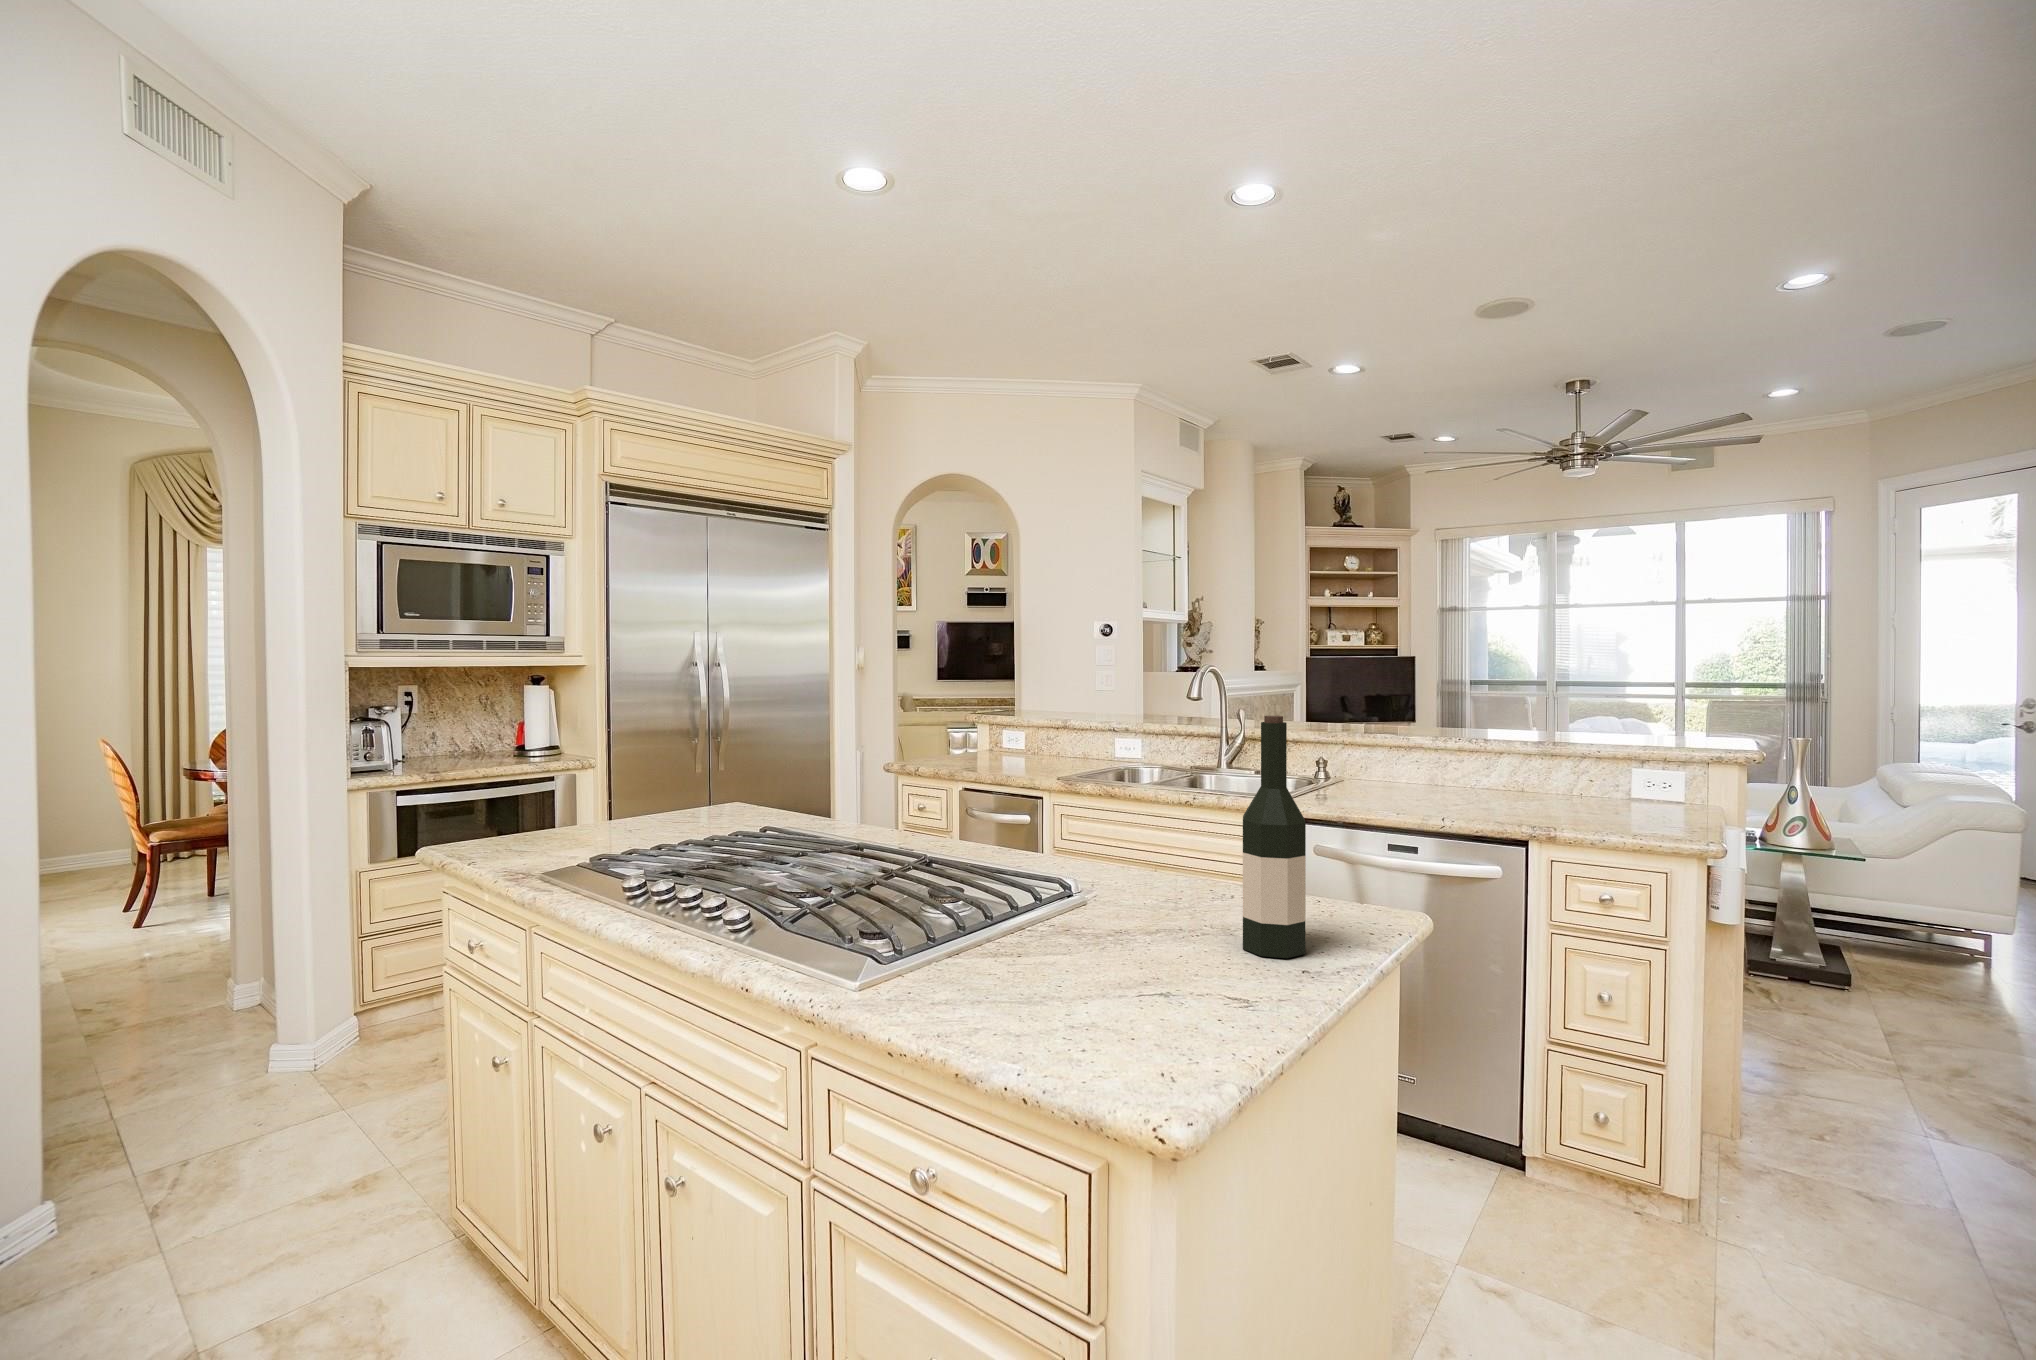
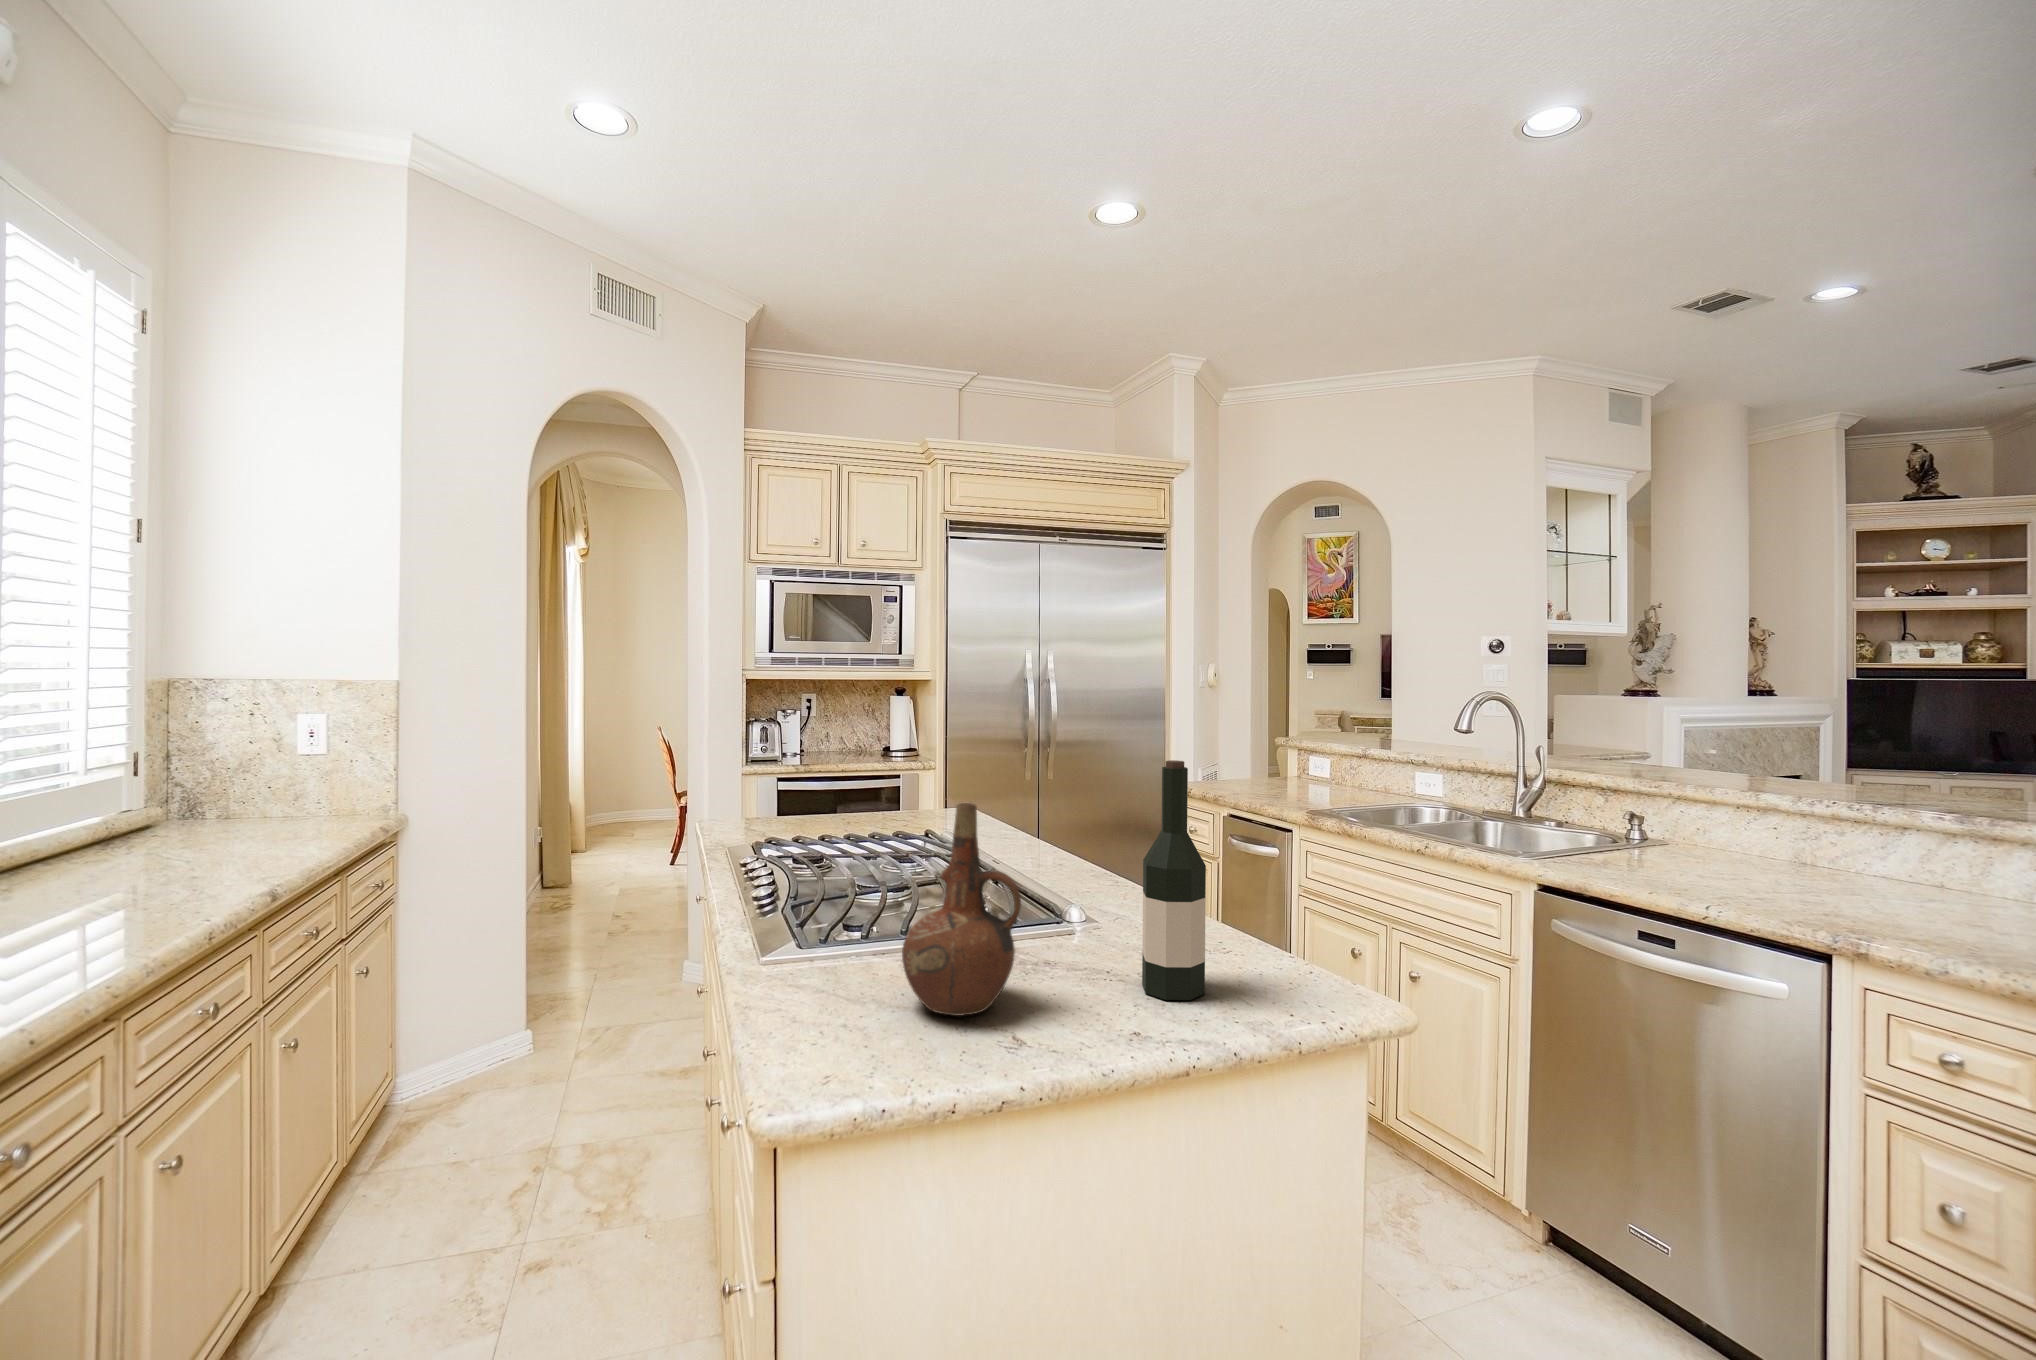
ceramic pitcher: none [1069,773,1200,1021] -> present [902,803,1021,1016]

